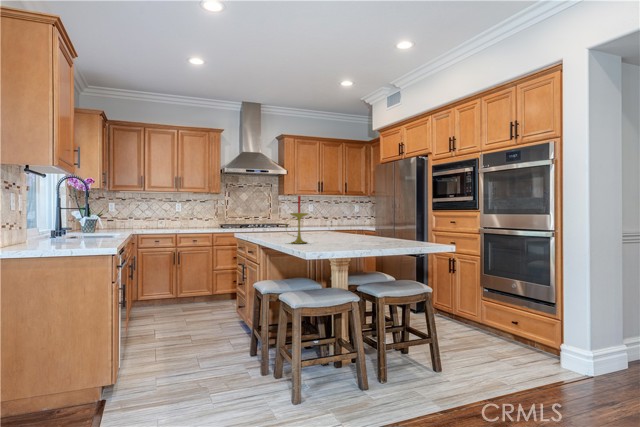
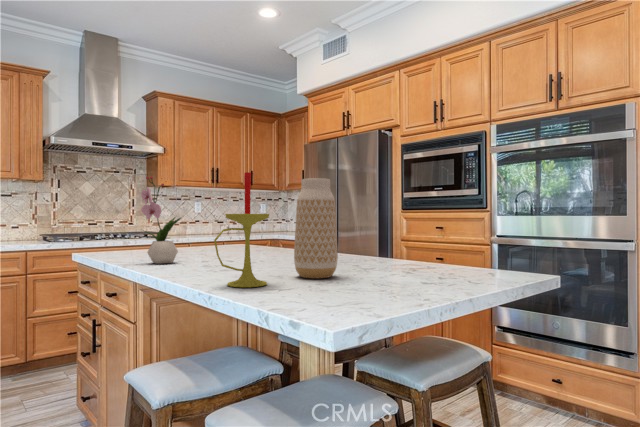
flower arrangement: none [264,195,282,237] -> present [141,176,181,264]
vase: none [324,197,344,242] -> present [294,178,338,278]

